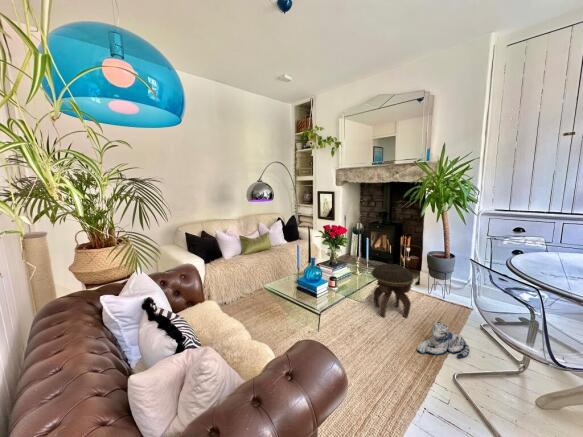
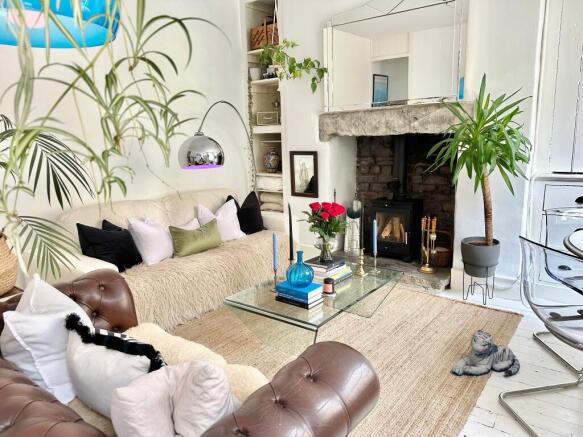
footstool: present [372,264,414,318] -> none [385,257,444,336]

